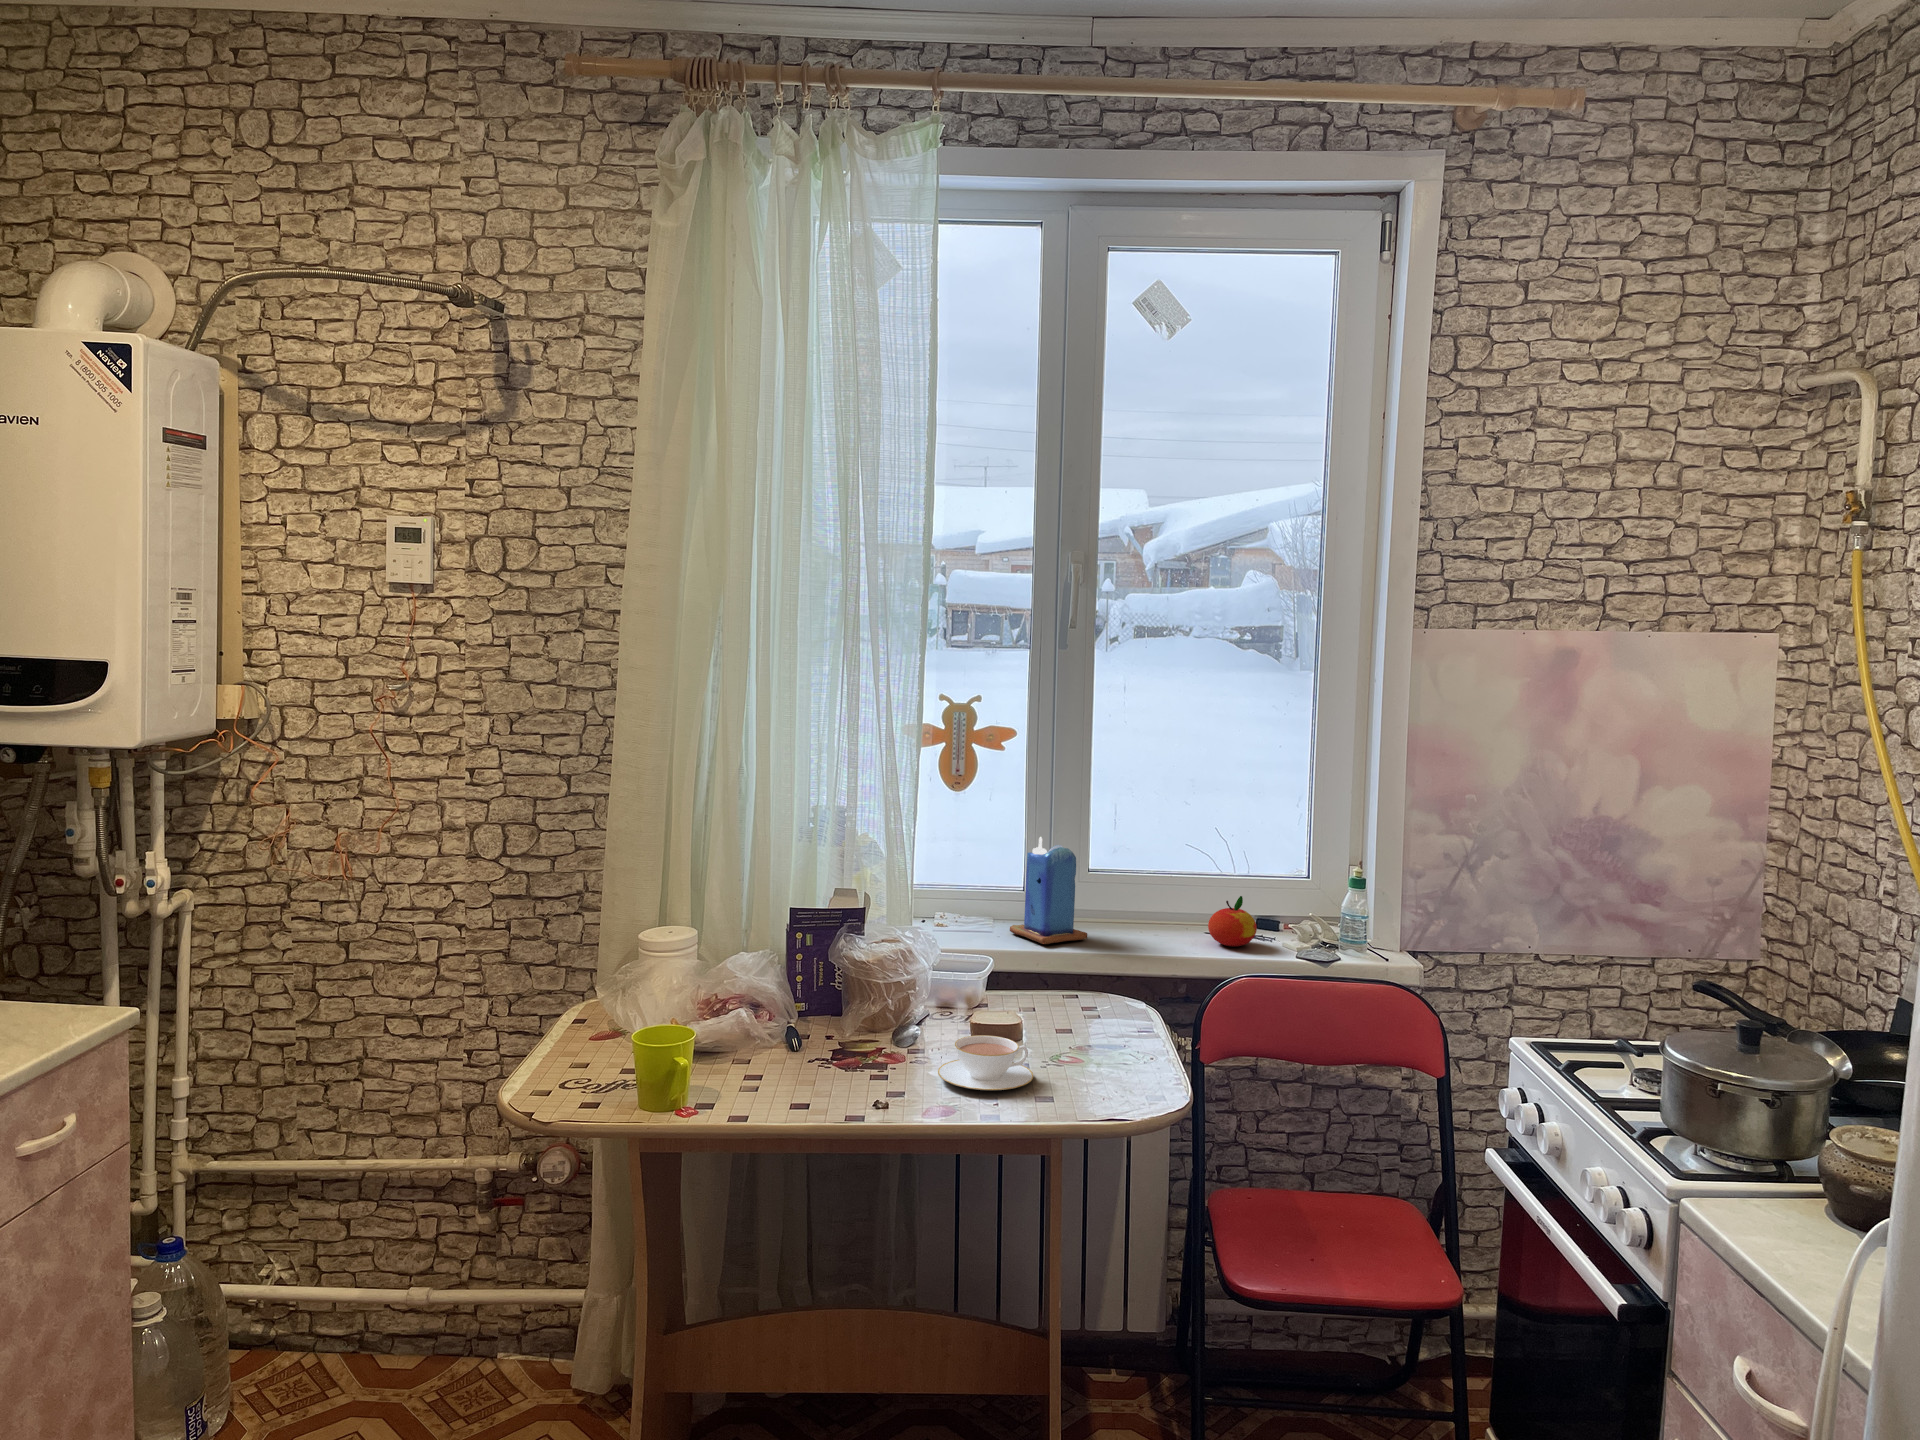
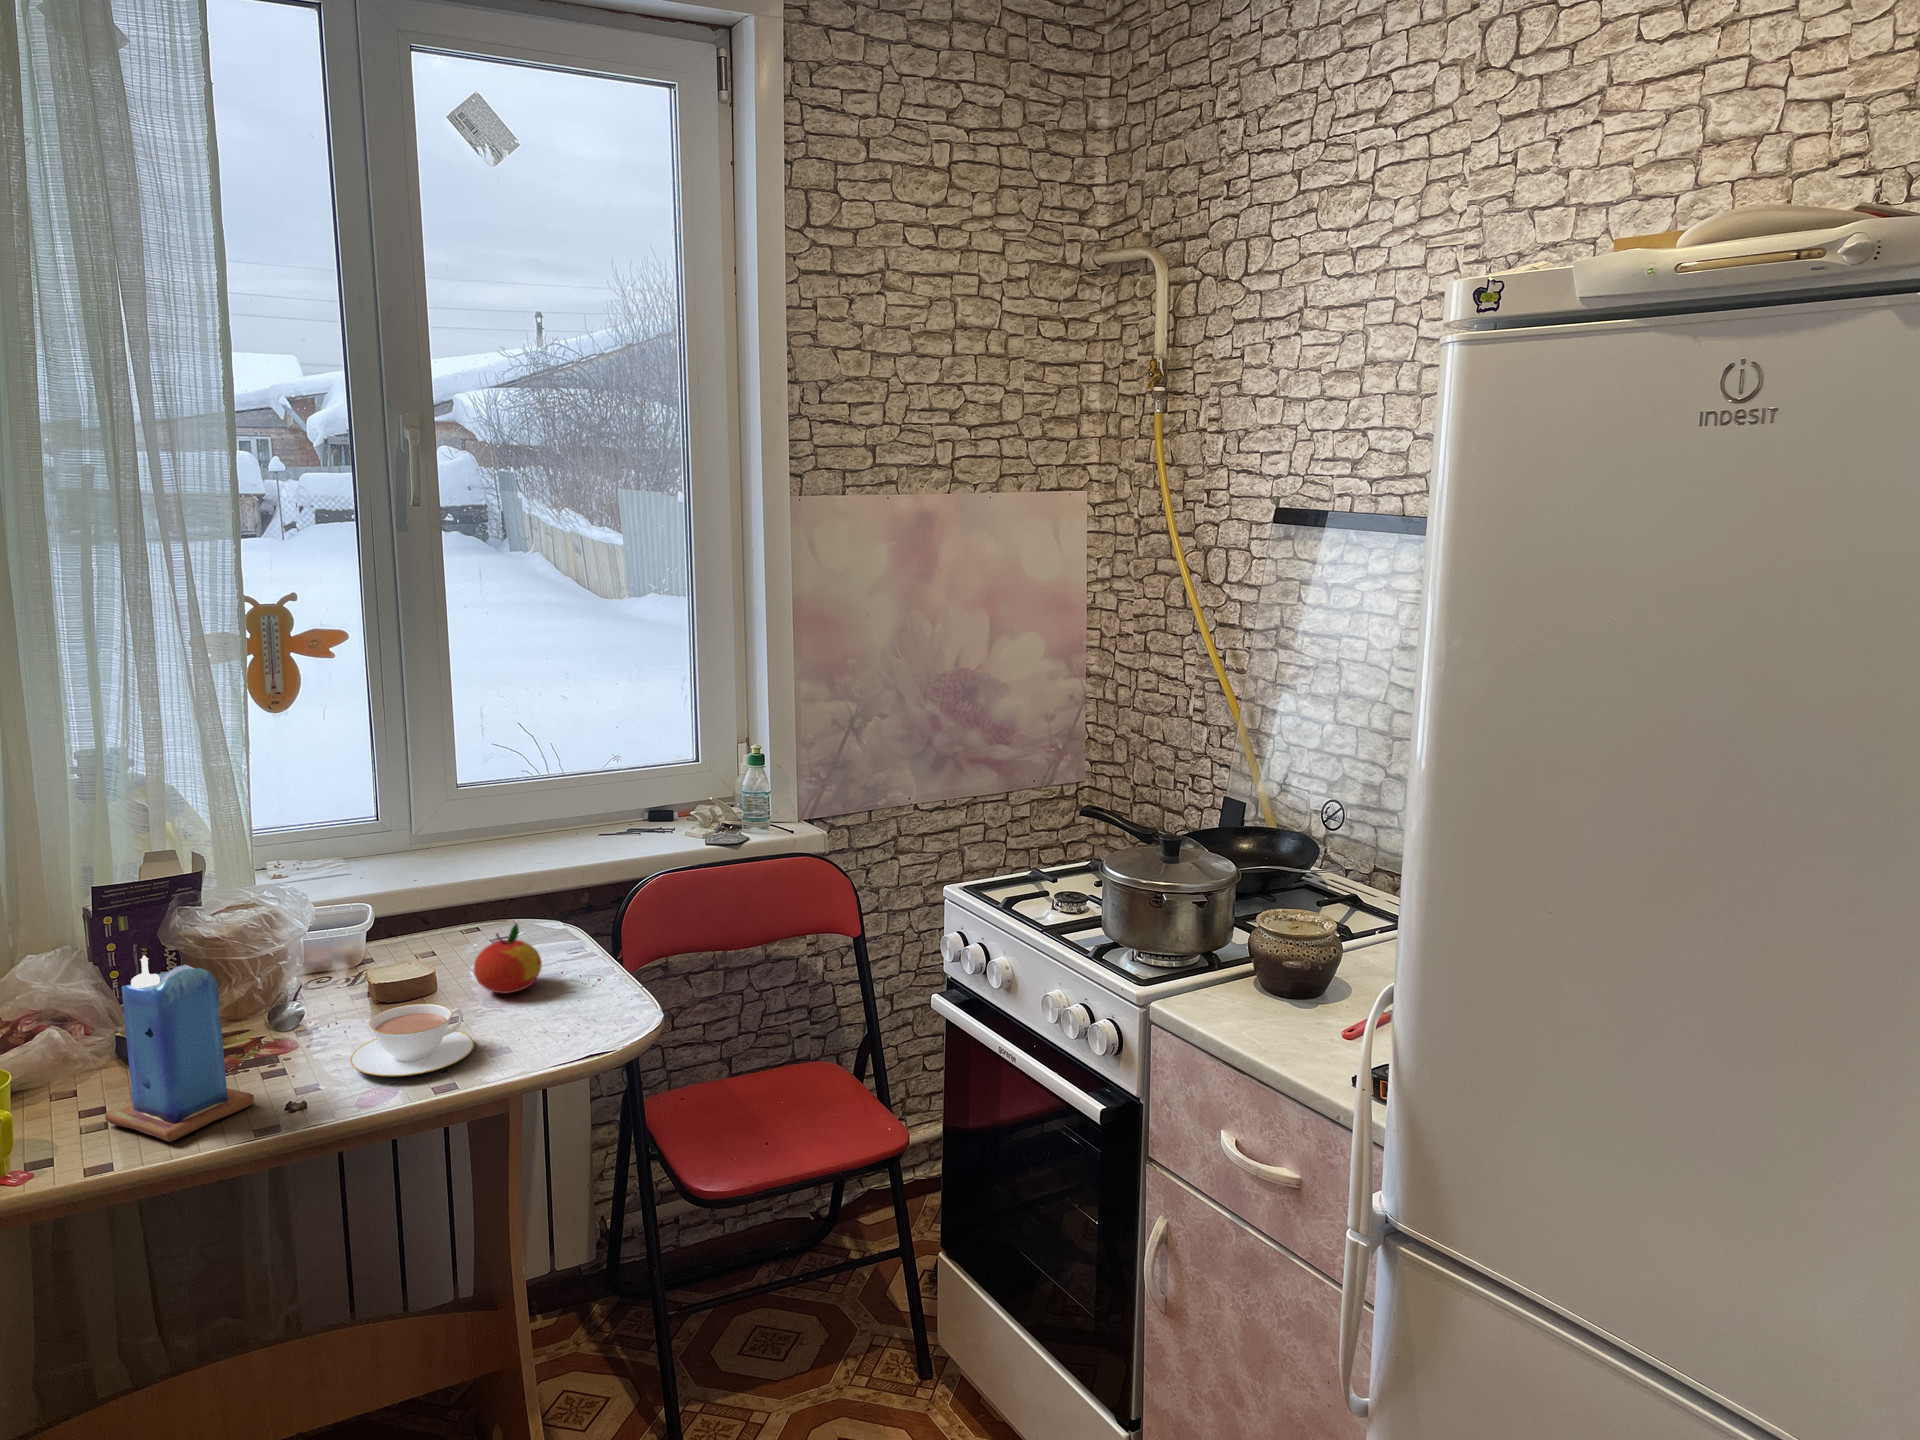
candle: present [1010,837,1087,944] -> present [105,956,254,1142]
apple: present [1208,896,1257,946] -> present [474,924,542,993]

